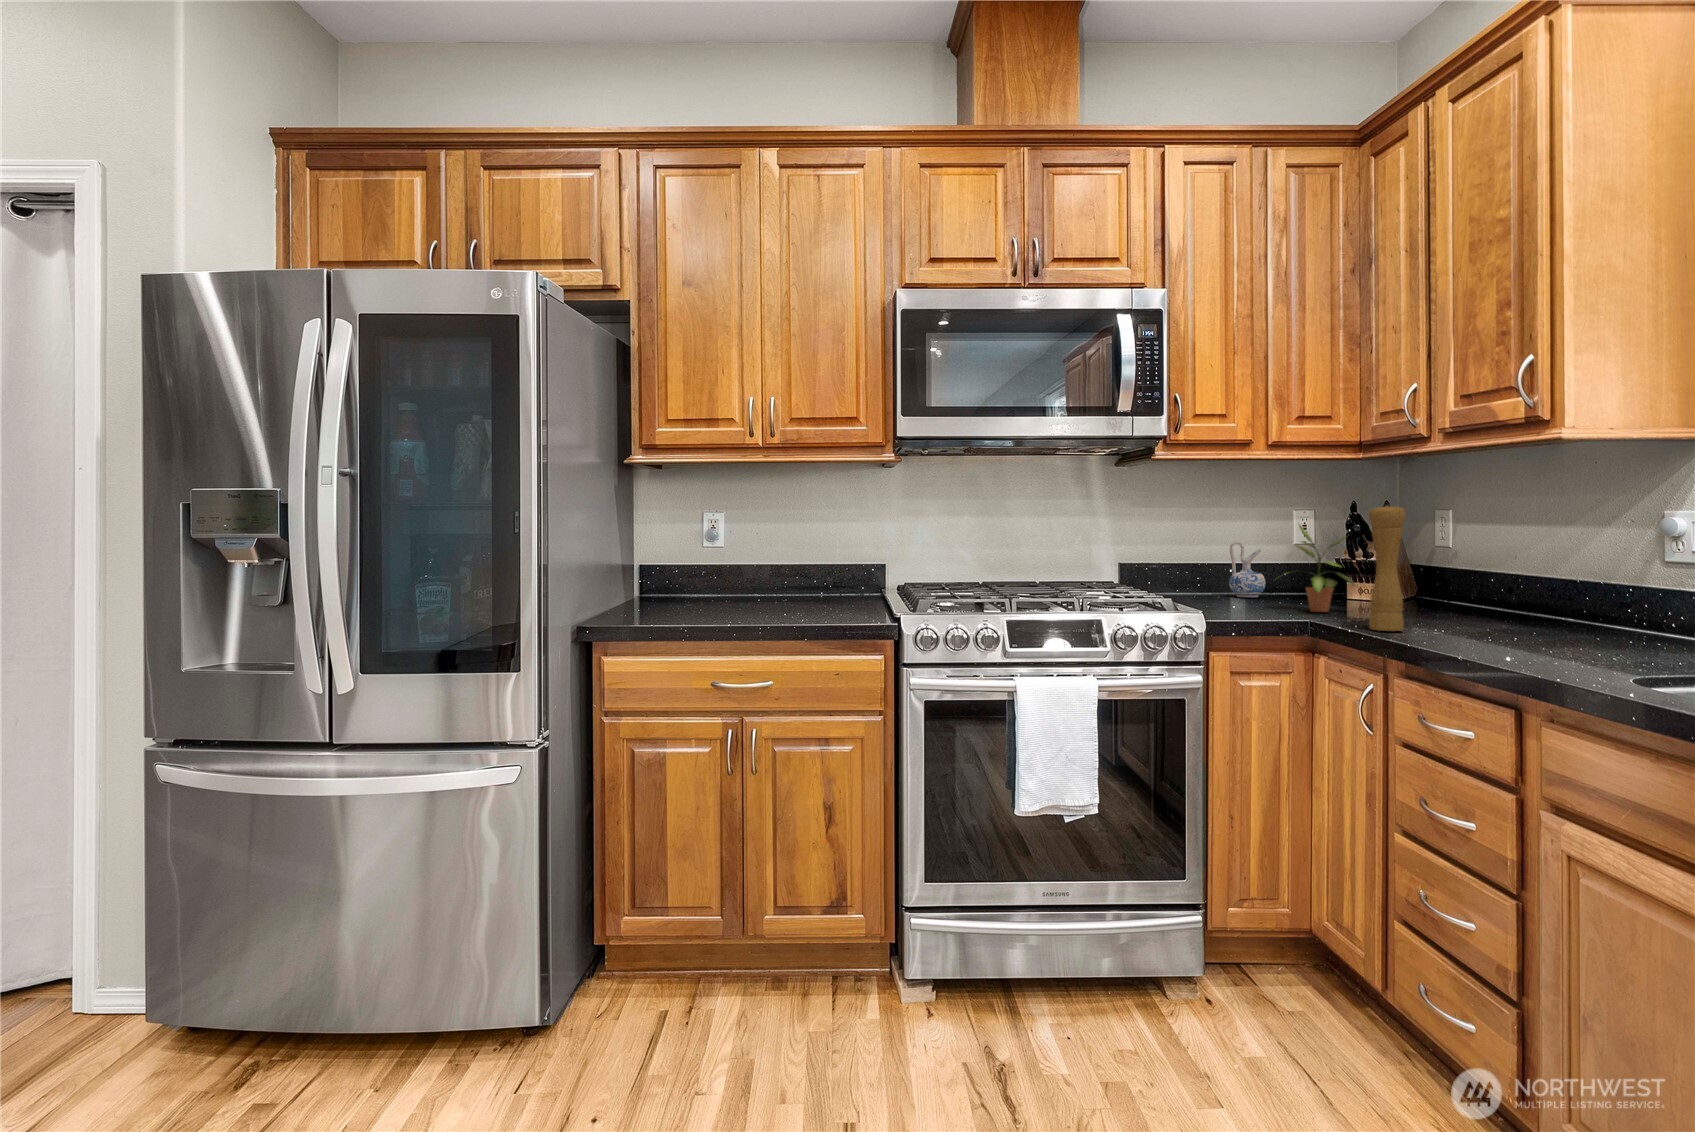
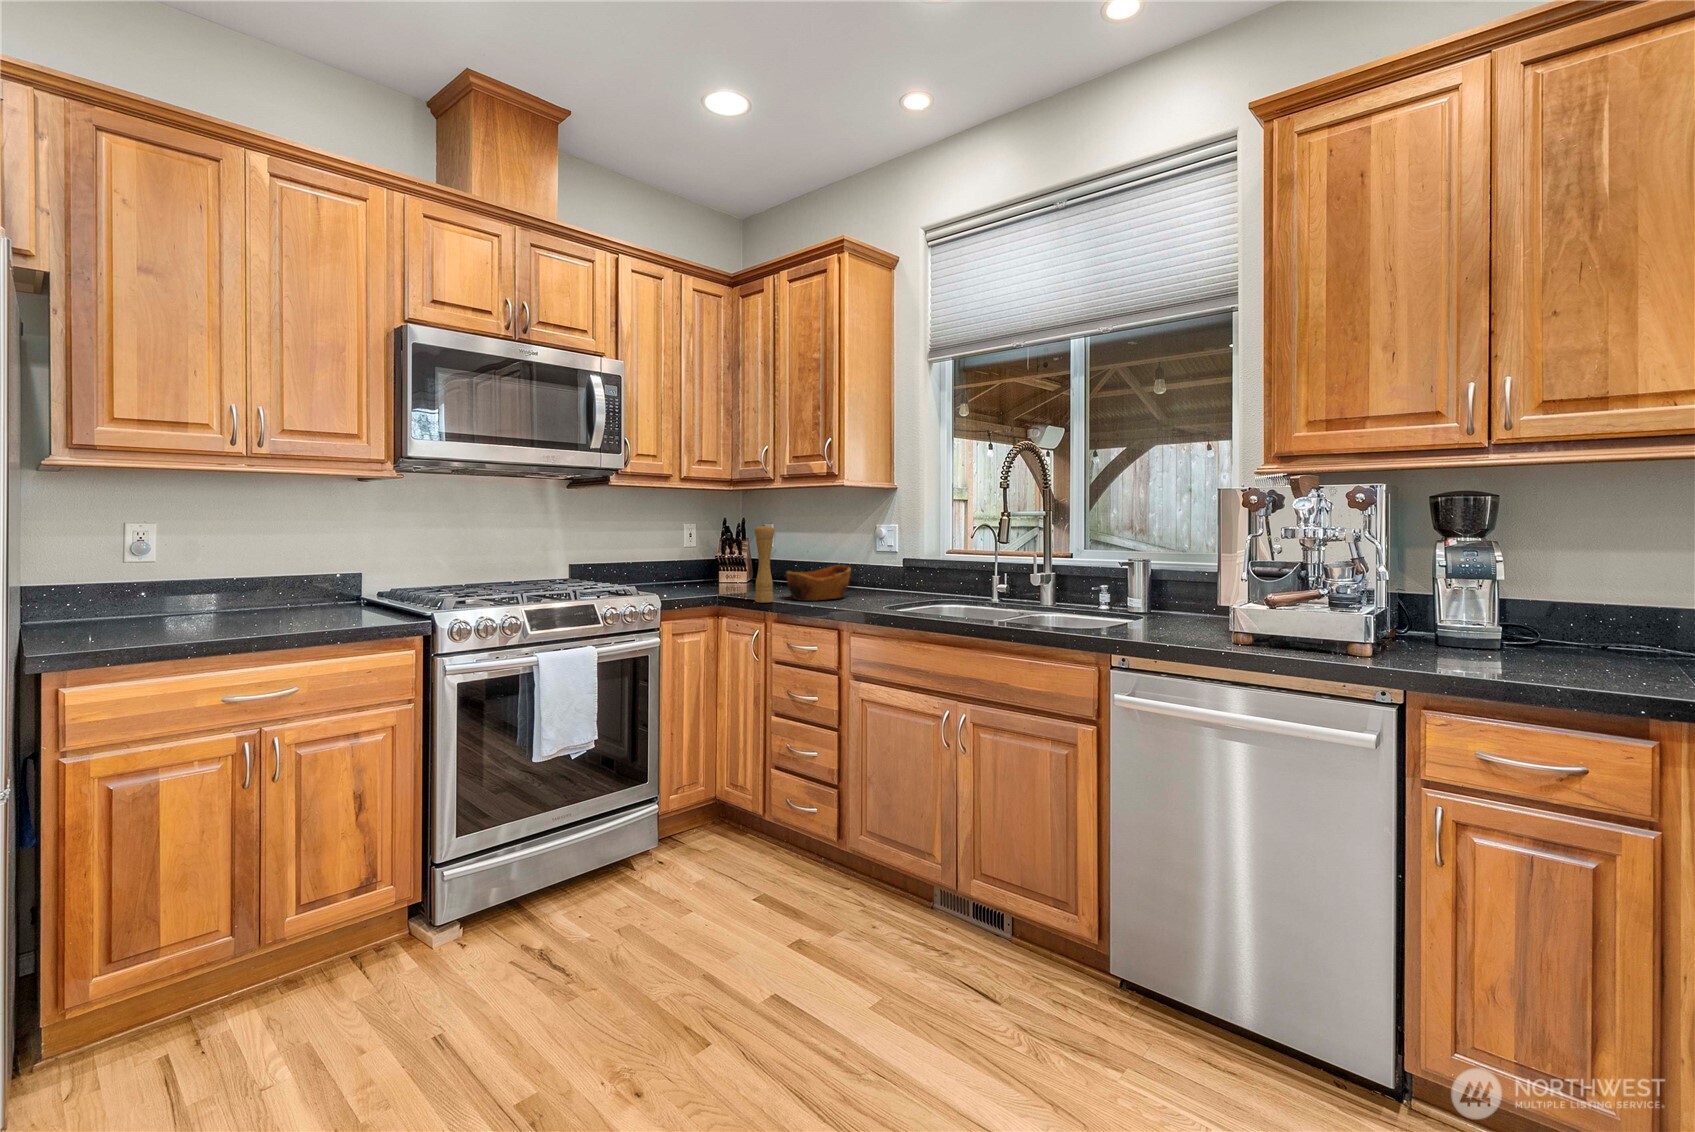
potted plant: present [1296,525,1355,612] -> none [686,532,736,592]
ceramic pitcher: present [1229,542,1266,597] -> none [648,543,672,583]
wooden bowl: none [1438,575,1587,634] -> present [787,565,851,601]

